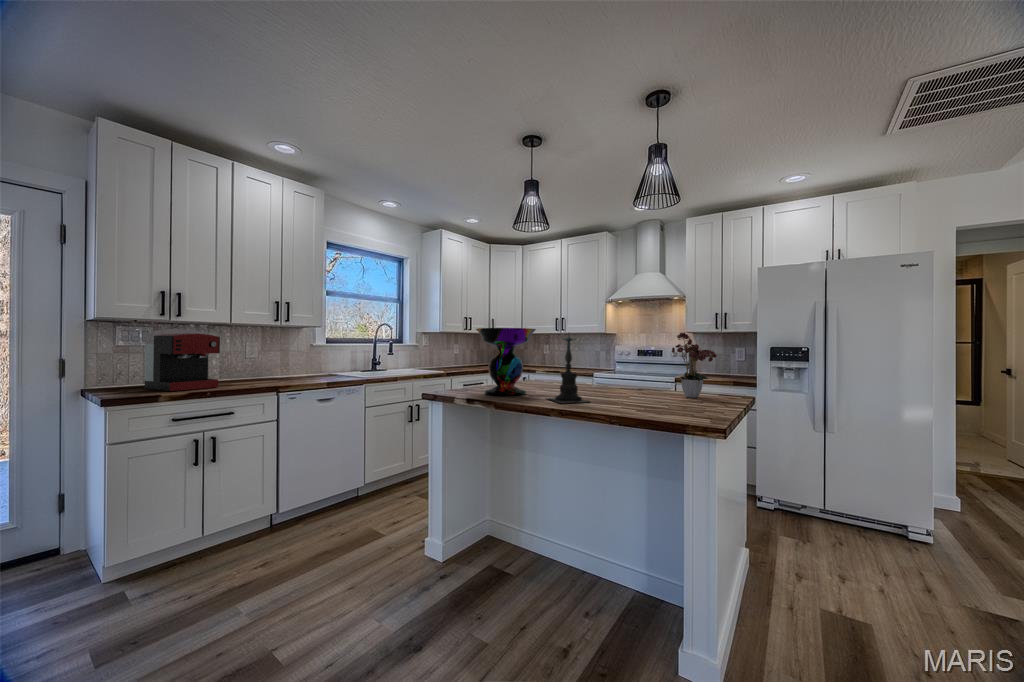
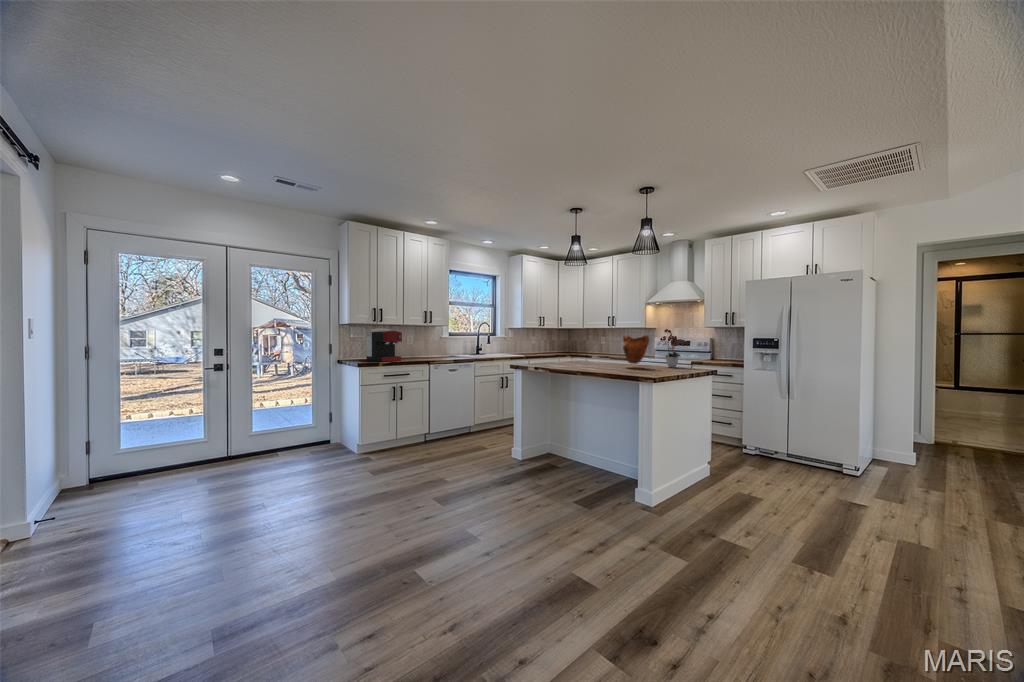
decorative bowl: present [476,328,536,396] -> none [544,327,580,365]
candle holder: present [547,336,589,403] -> none [583,327,608,368]
vase: none [613,343,665,402] -> present [623,335,649,368]

